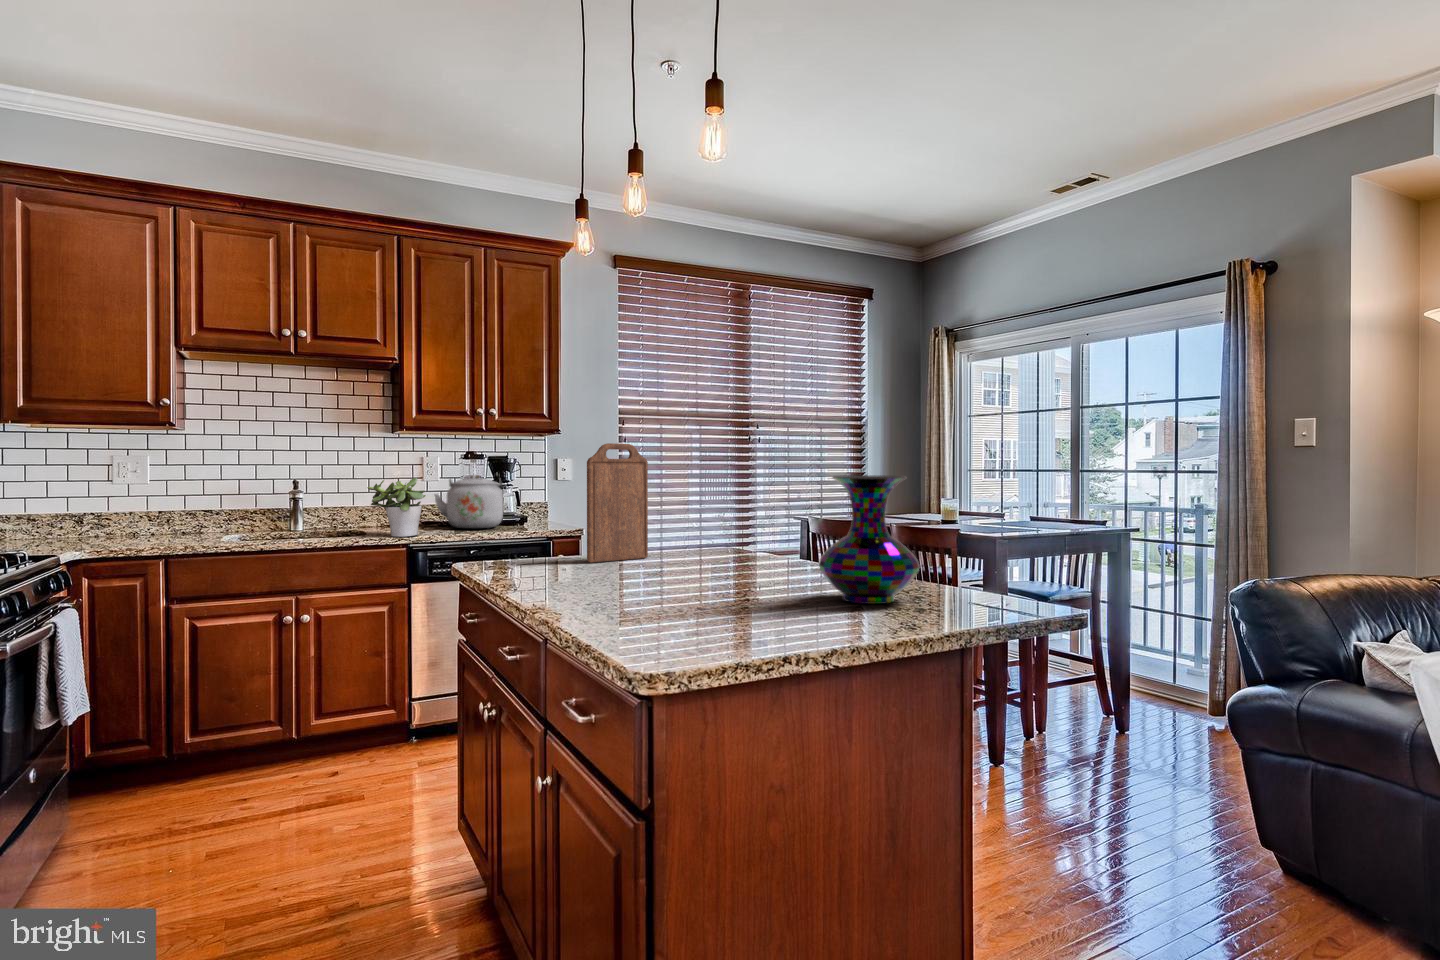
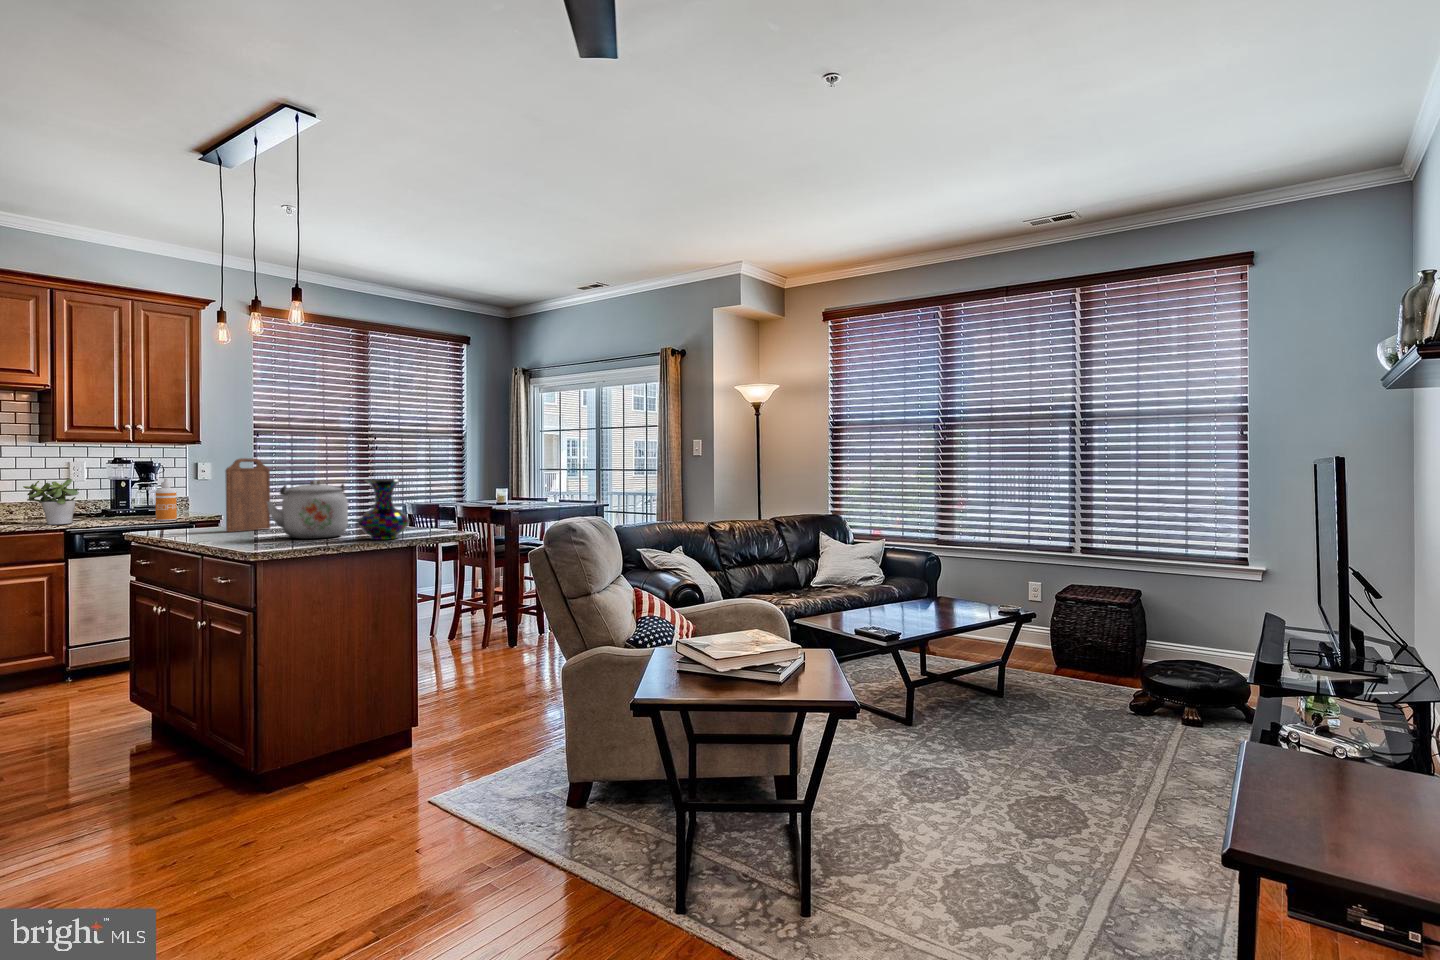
kettle: present [434,475,503,529] -> present [267,480,348,539]
soap dispenser: none [508,478,531,534] -> present [155,478,177,521]

